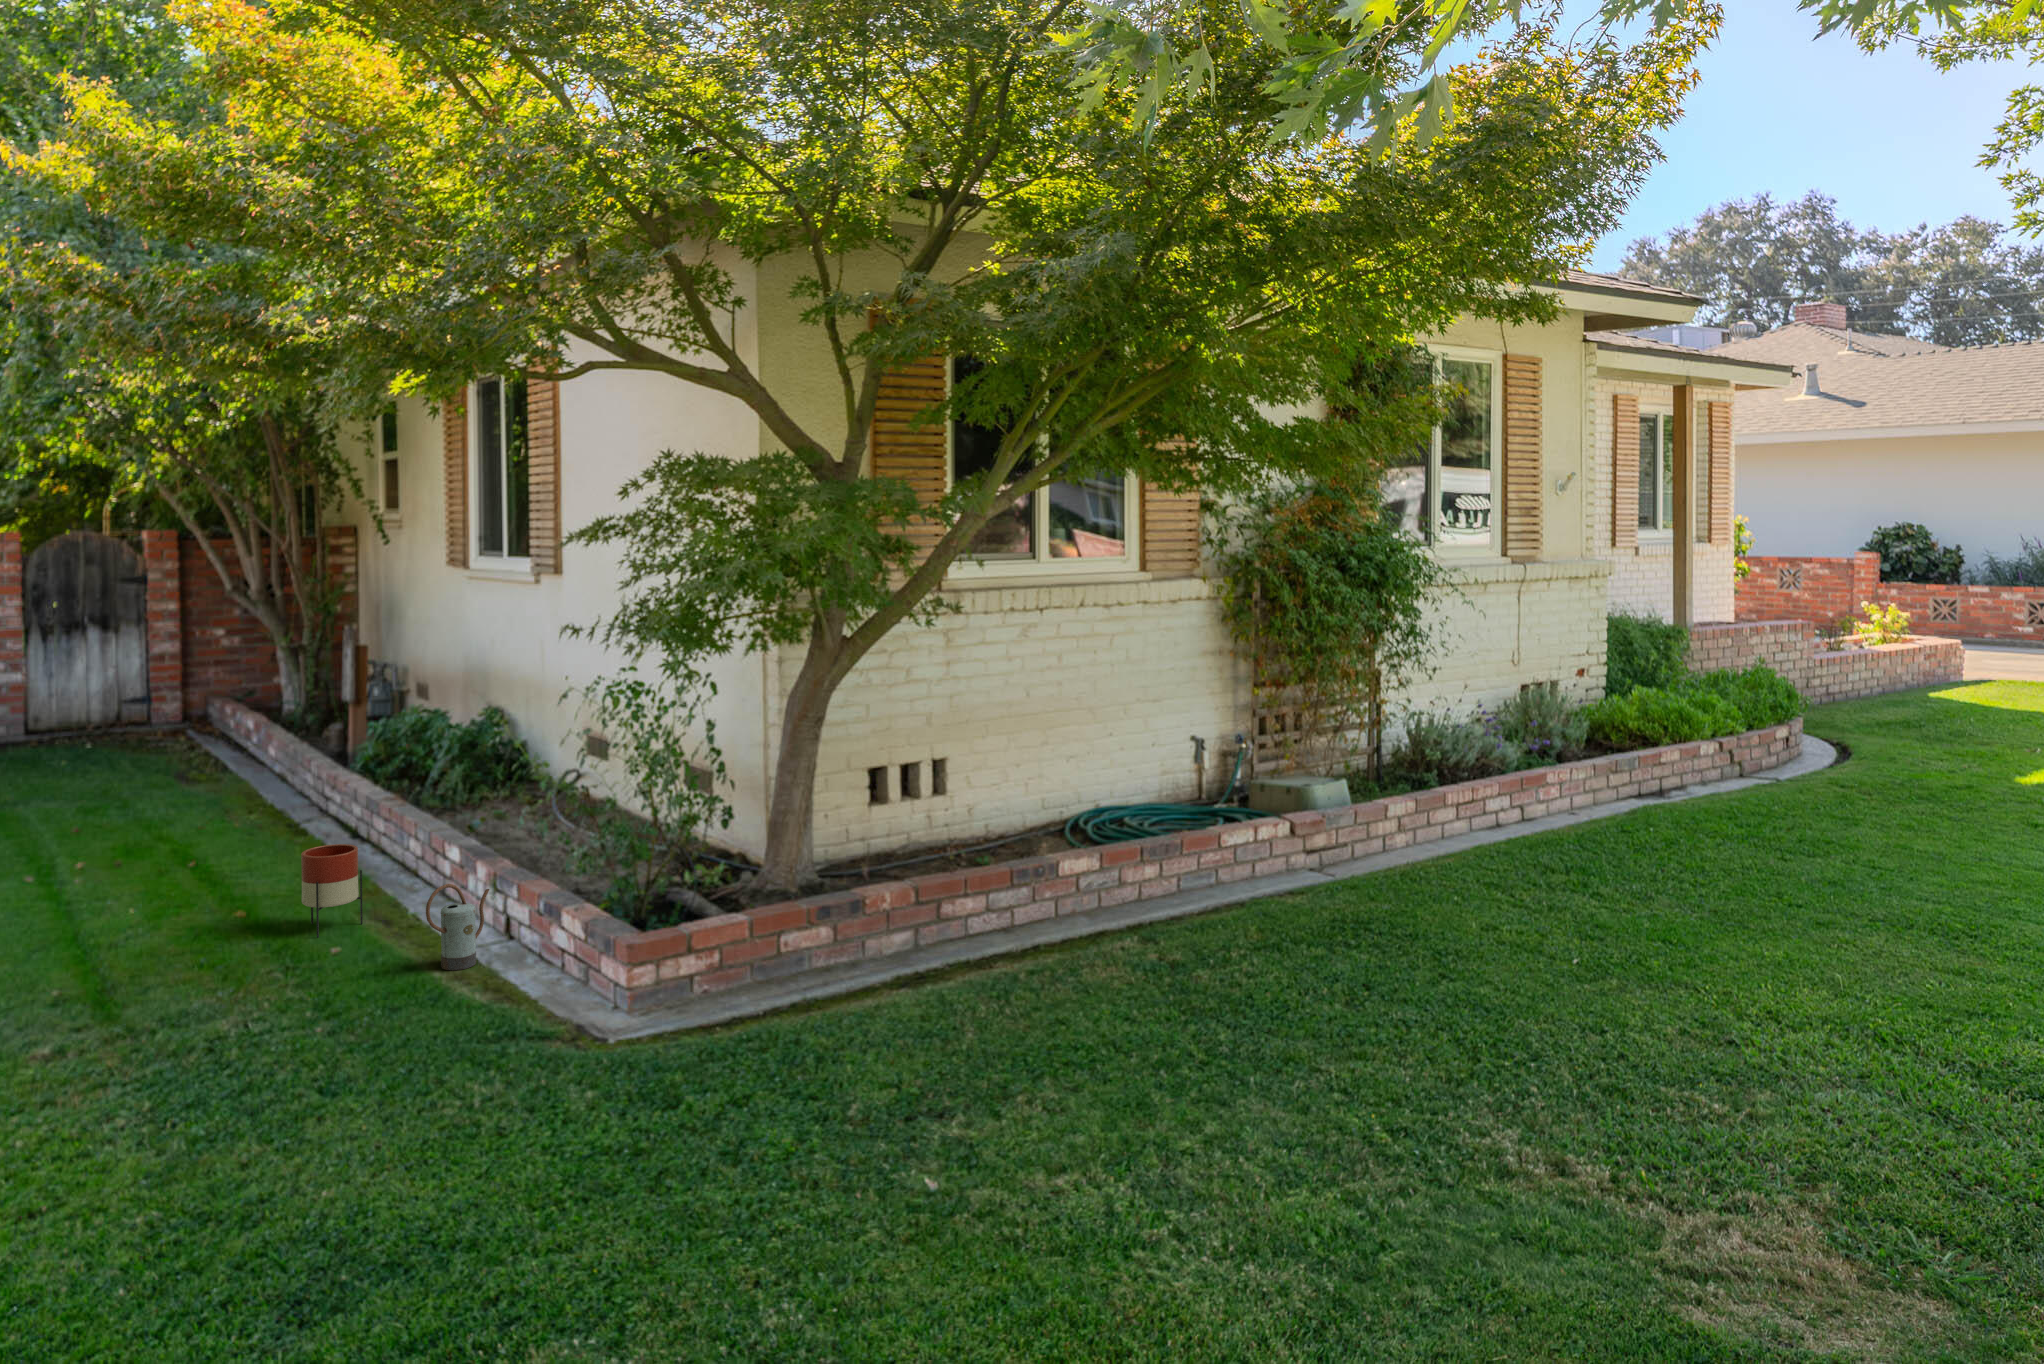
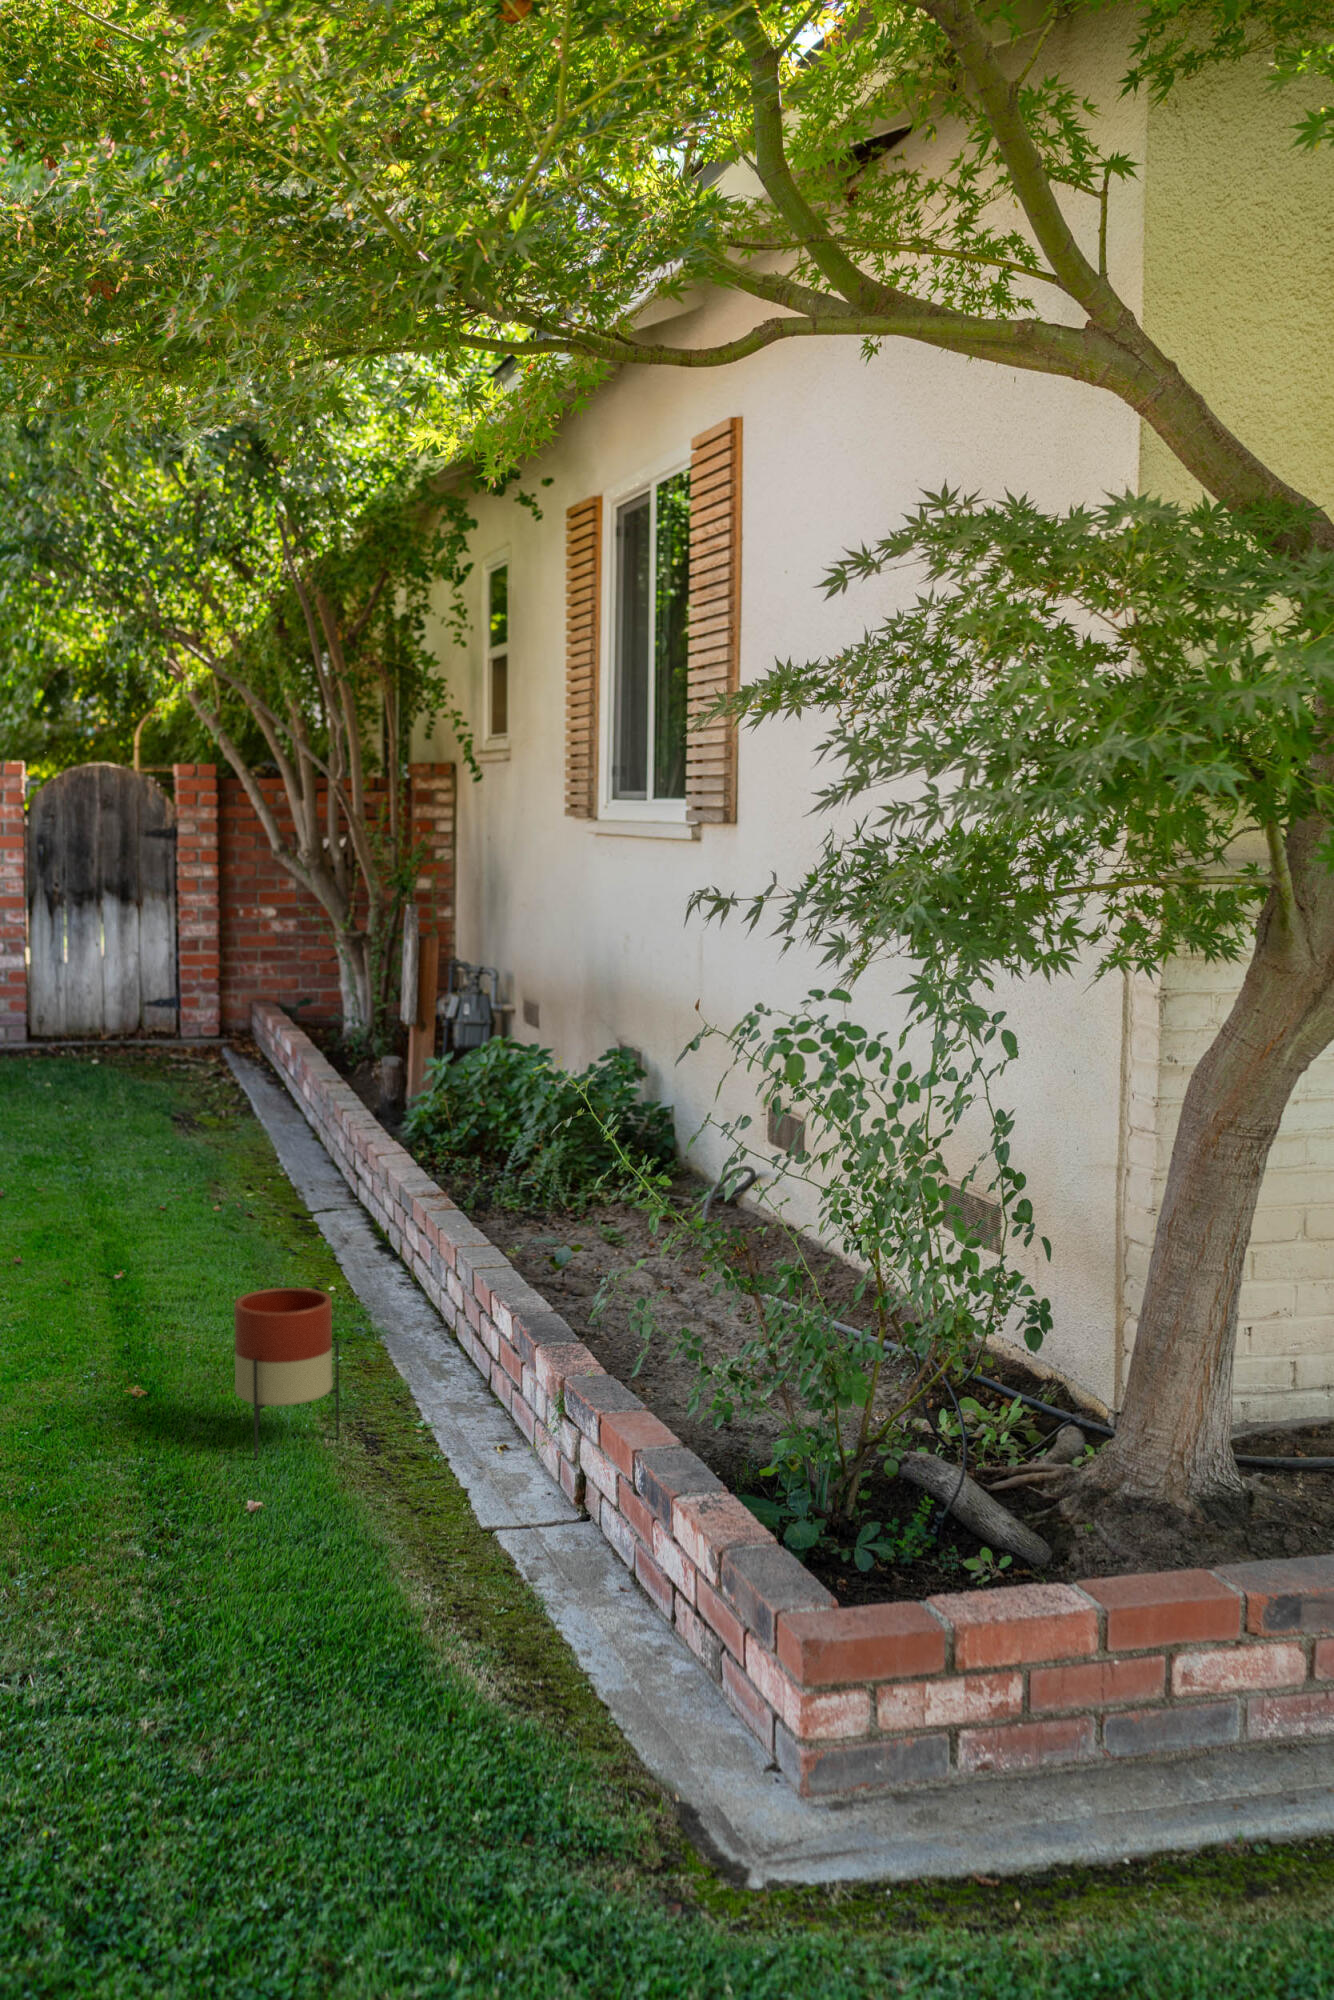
watering can: present [426,884,489,970] -> none [411,1412,543,1586]

